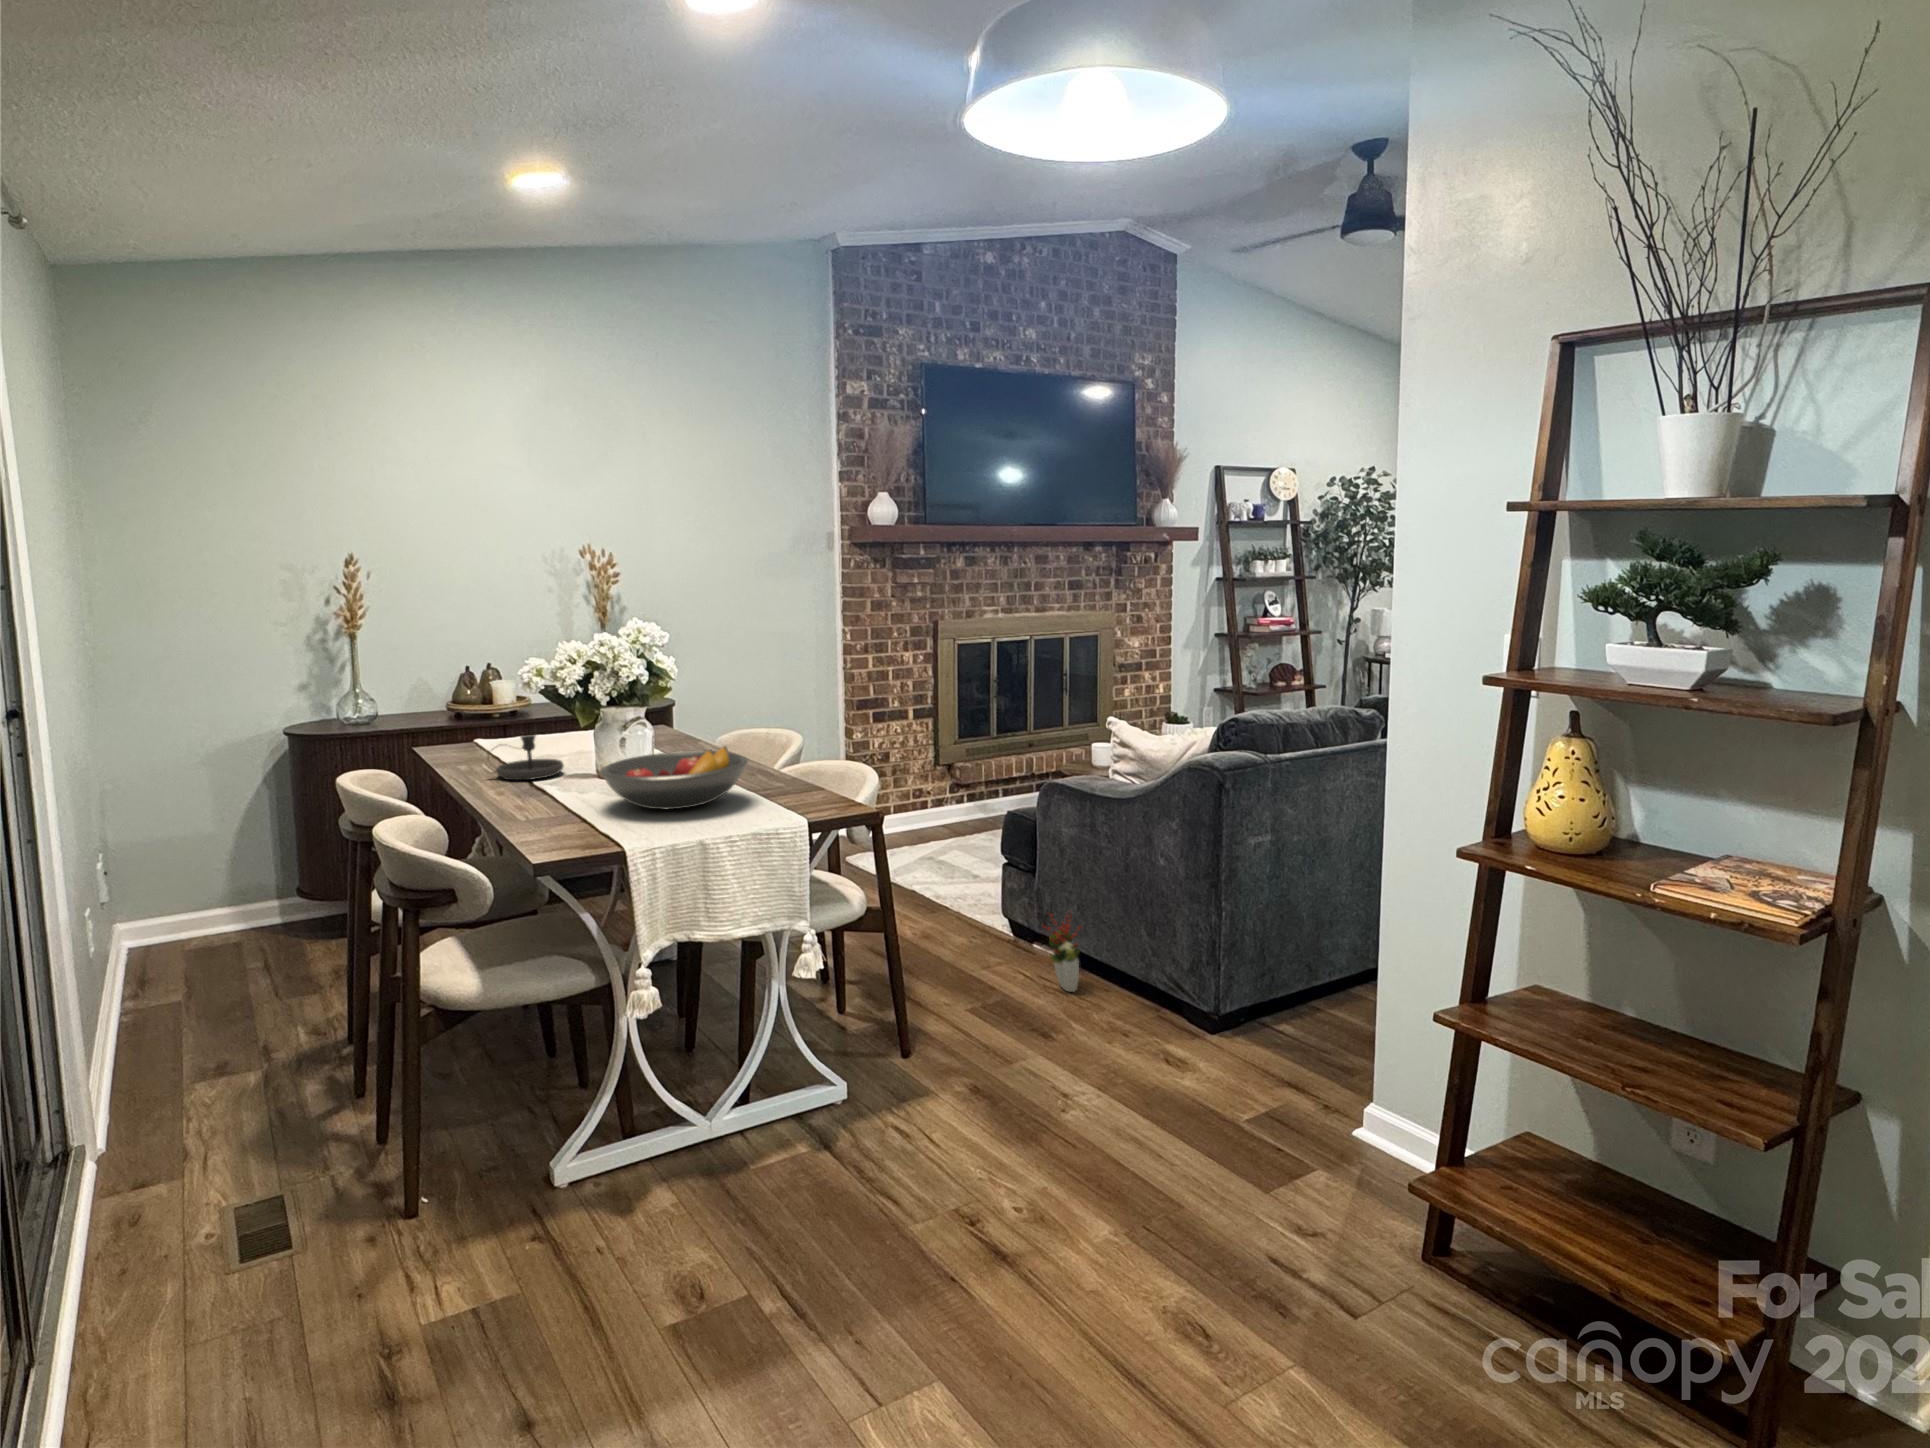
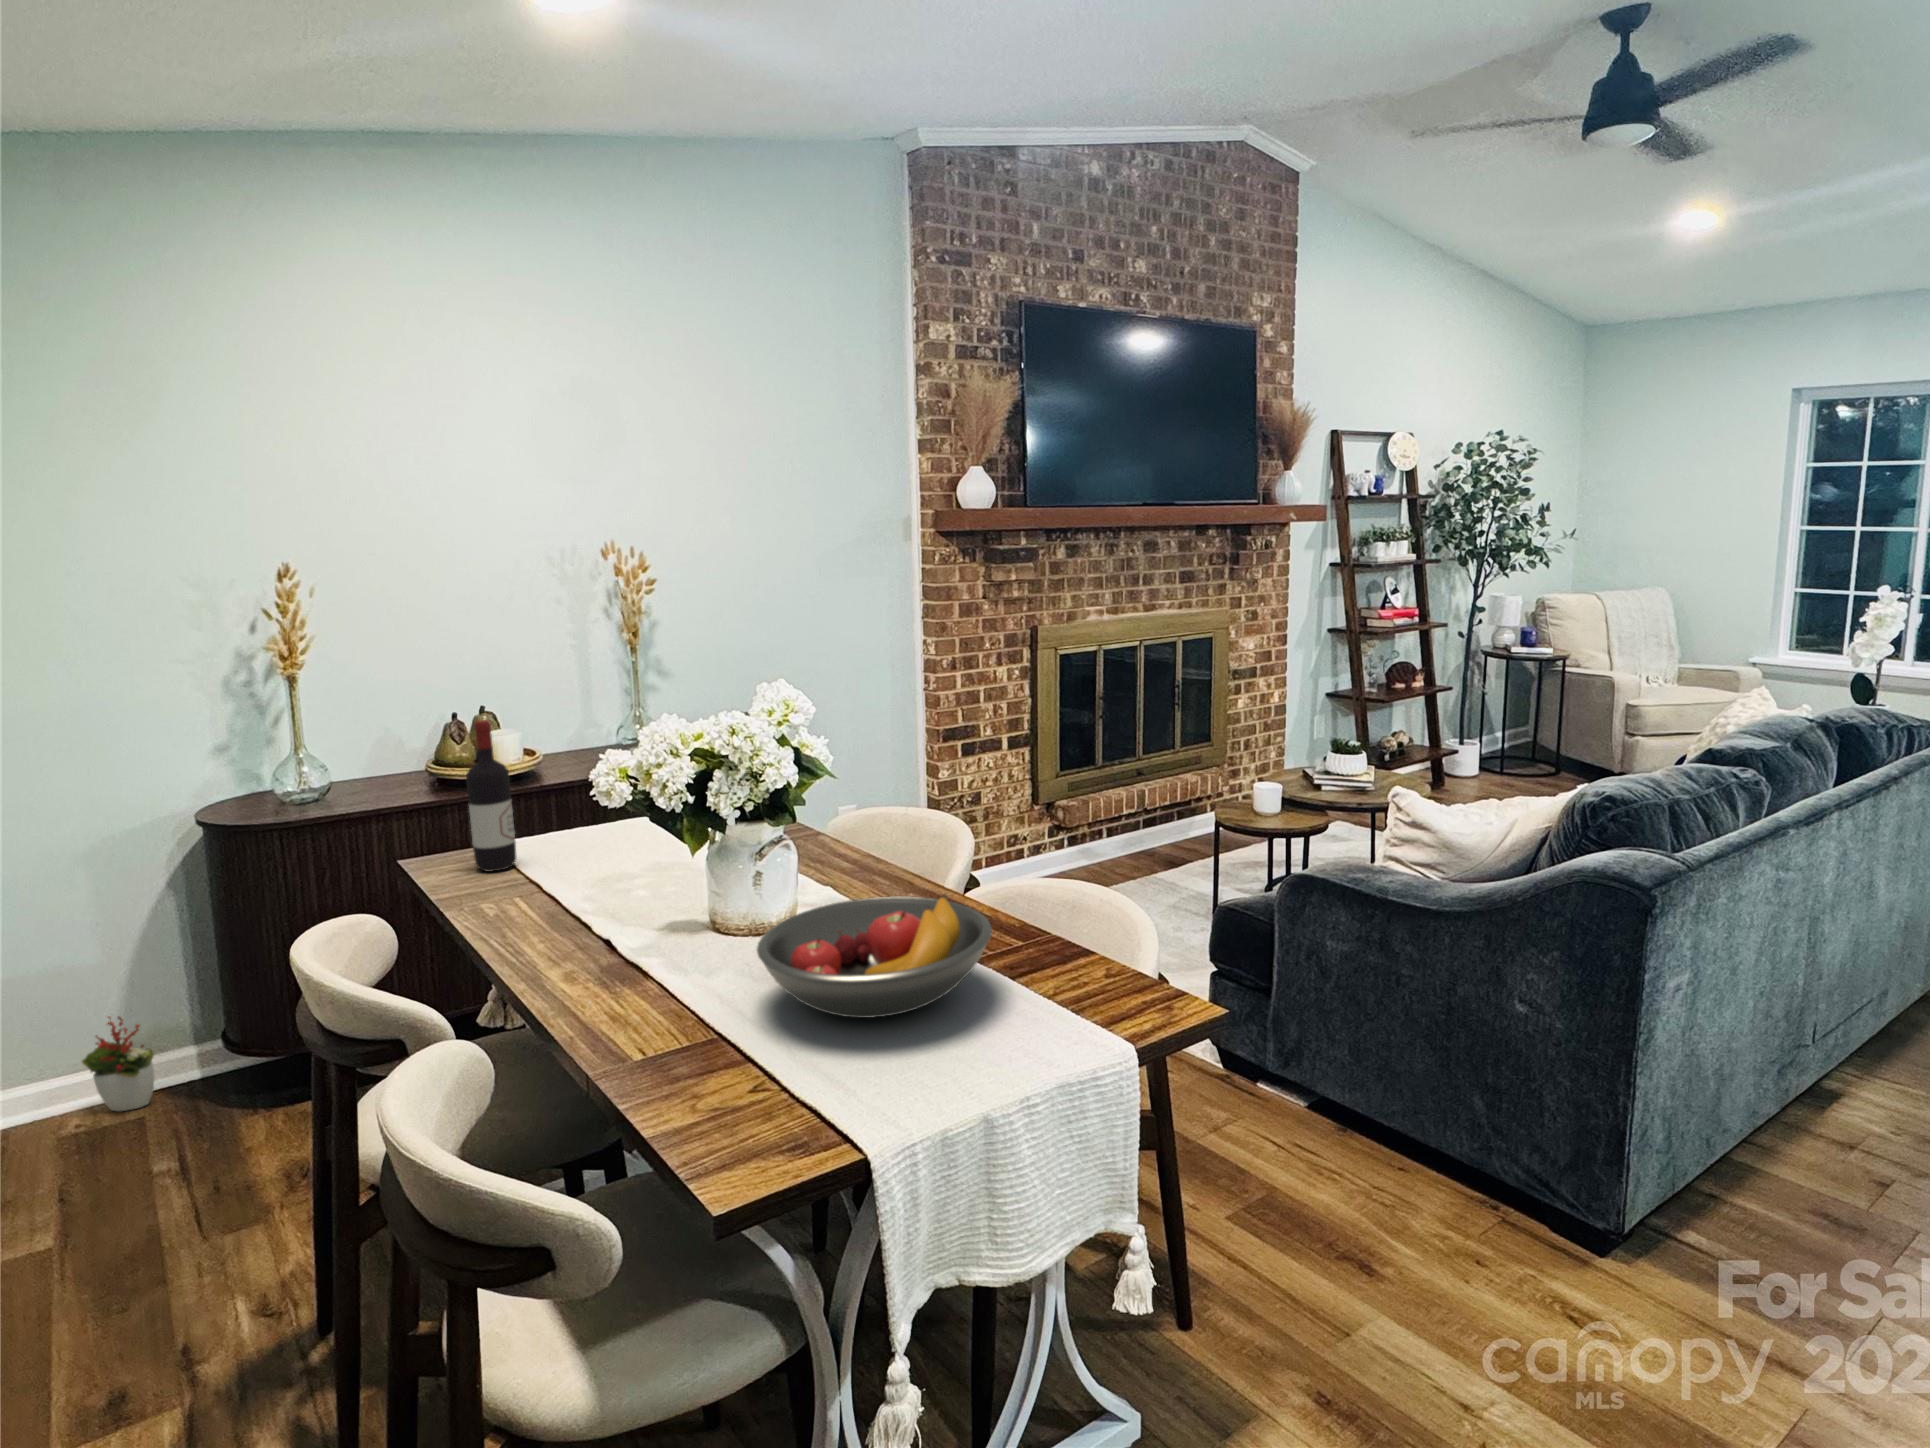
wine bottle: none [455,652,488,753] -> present [466,720,517,872]
candlestick: present [488,735,564,780] -> none [535,862,656,940]
decorative plant: present [1045,915,1081,992] -> present [82,1016,154,1111]

